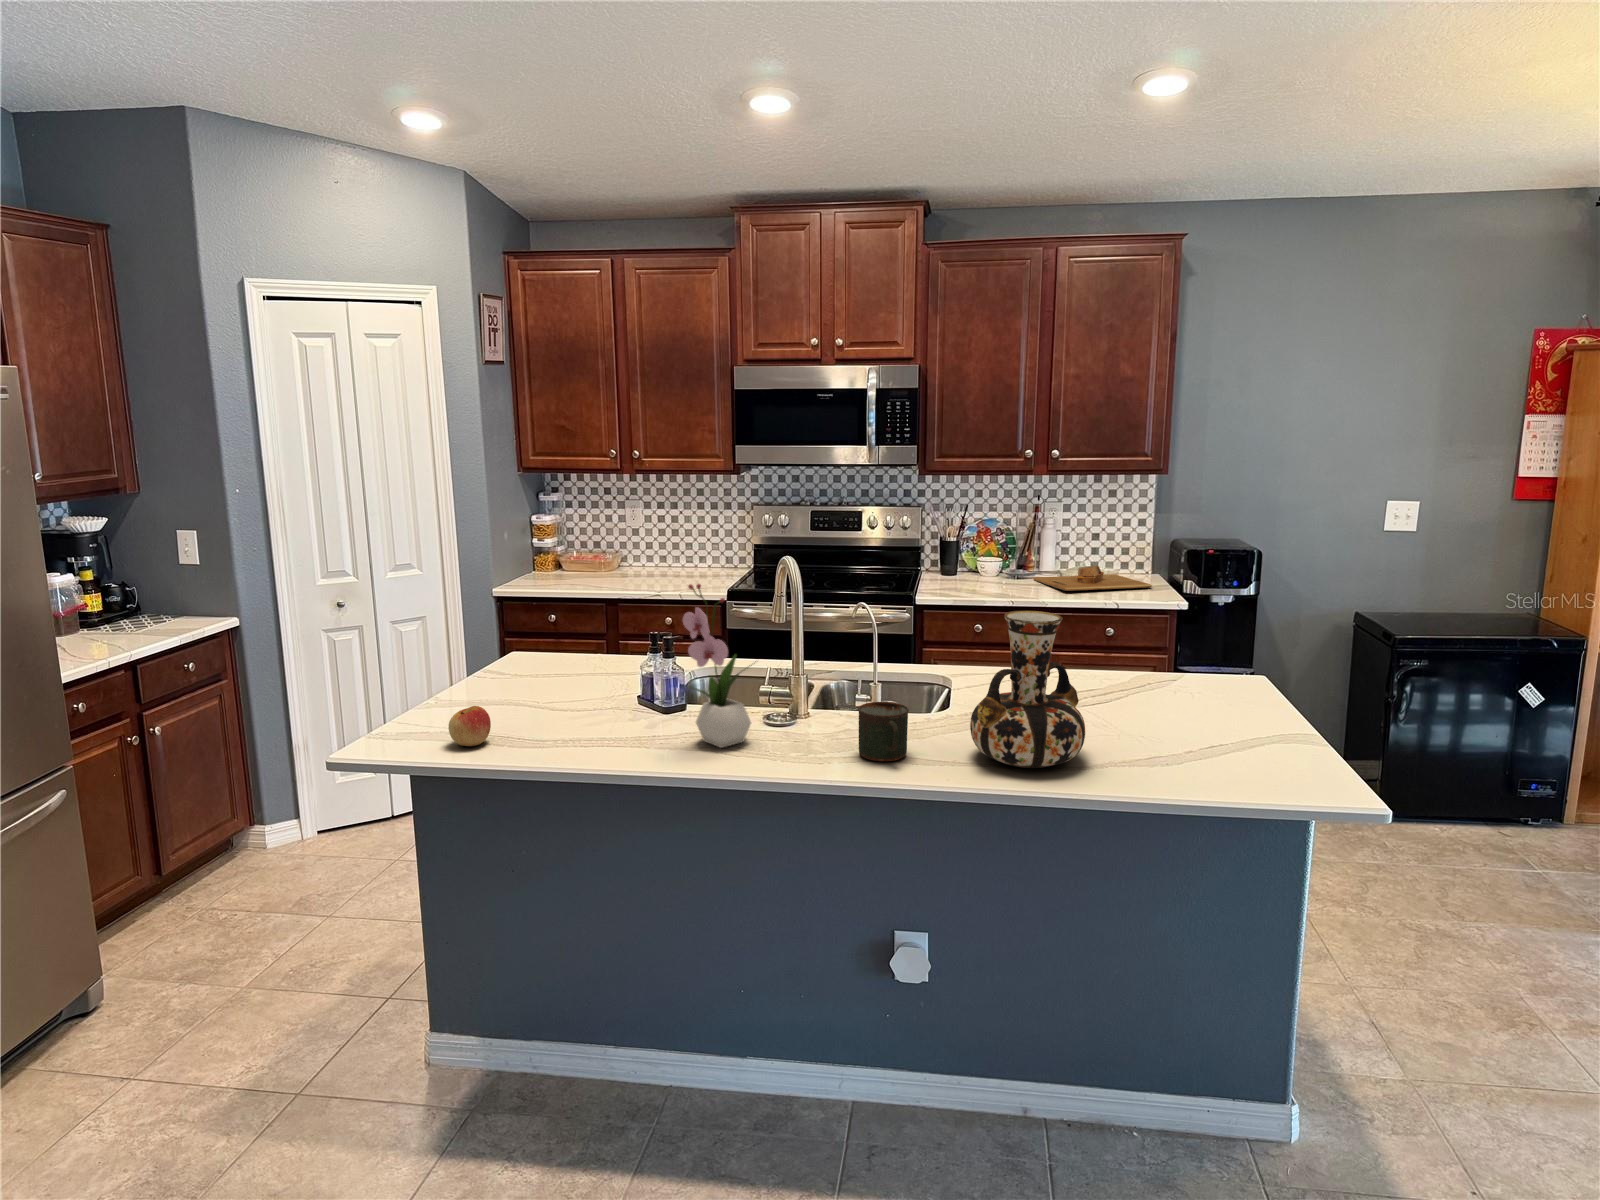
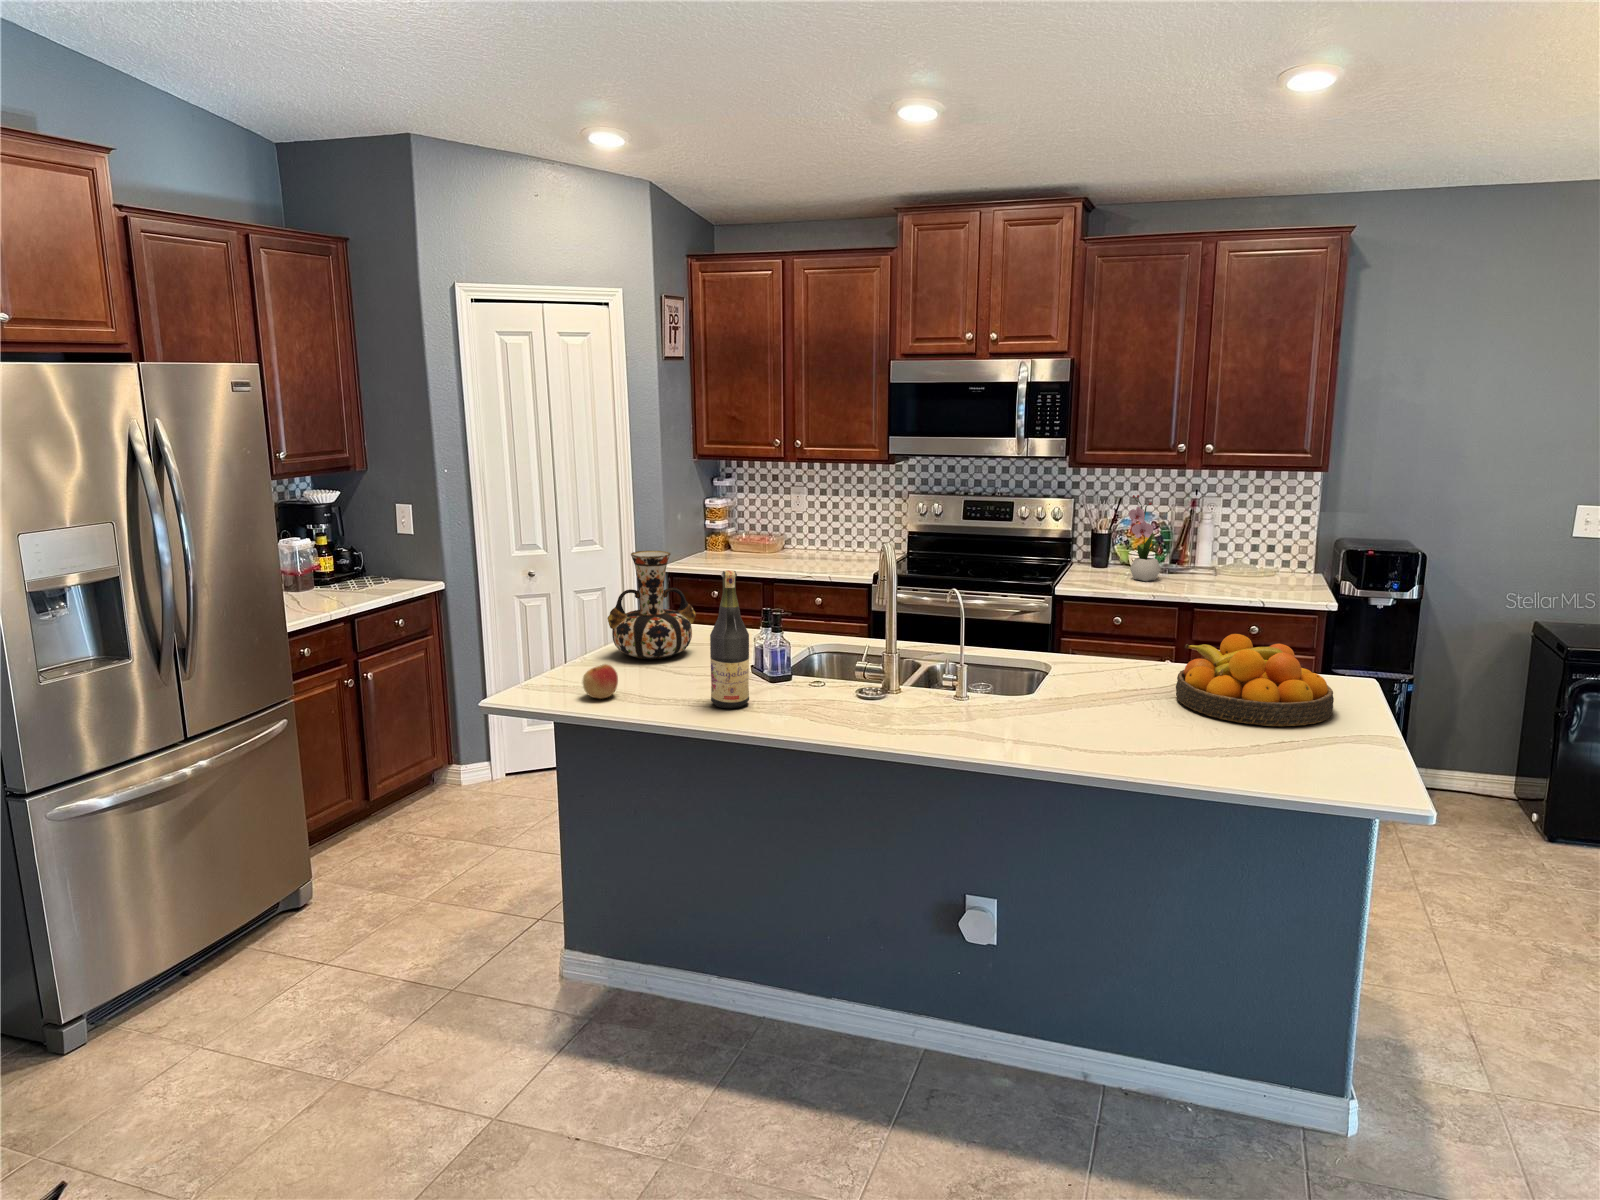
cutting board: present [1034,566,1152,591] -> none [1186,564,1311,588]
flower arrangement: present [683,584,756,748] -> present [1129,495,1164,581]
wine bottle: none [601,592,647,748] -> present [710,570,749,708]
vase: present [970,611,1085,768] -> present [607,551,696,659]
fruit bowl: none [1086,636,1242,729] -> present [1176,634,1334,726]
mug: present [858,702,909,761] -> none [932,681,980,735]

